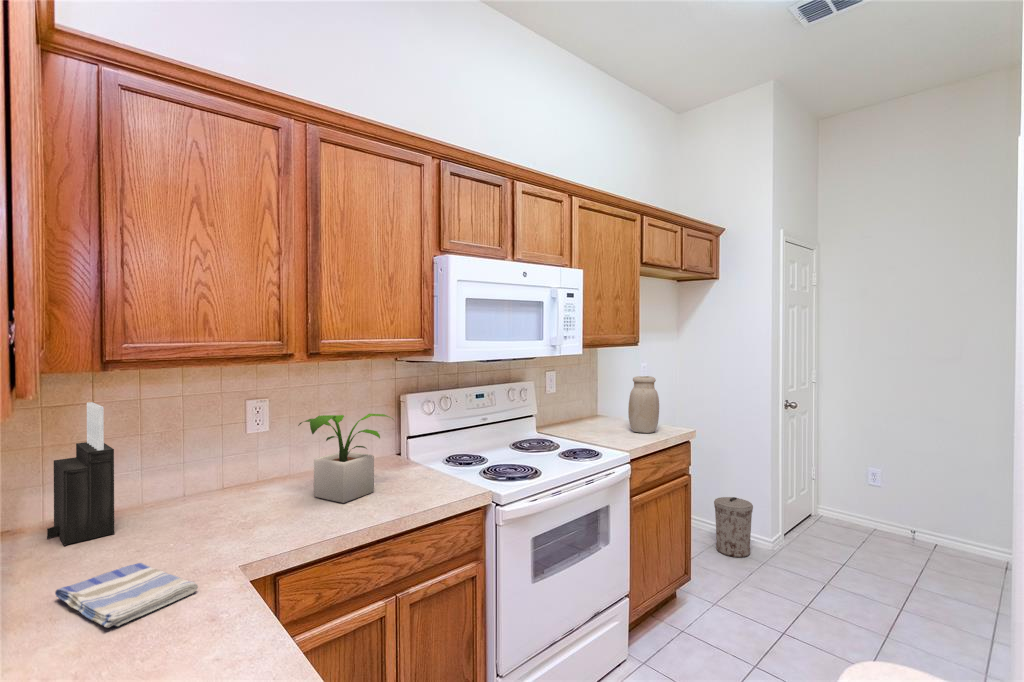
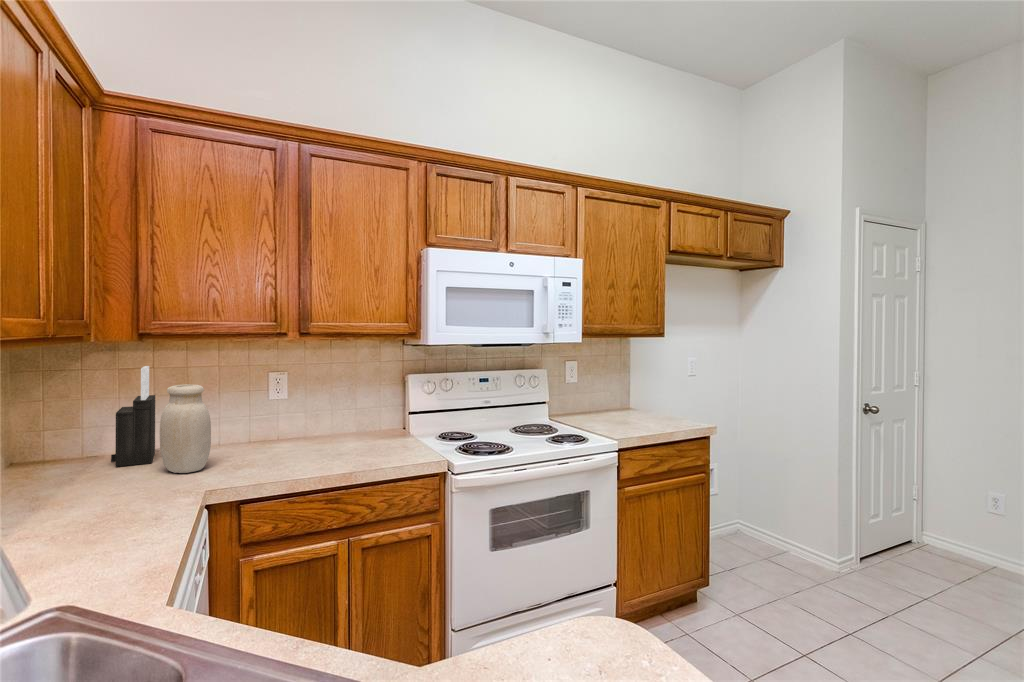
jar: present [628,376,659,433] -> present [160,384,211,473]
potted plant: present [298,414,393,503] -> none [288,384,376,458]
trash can: present [714,497,753,557] -> none [766,504,811,571]
dish towel: present [55,563,198,627] -> none [75,481,158,515]

